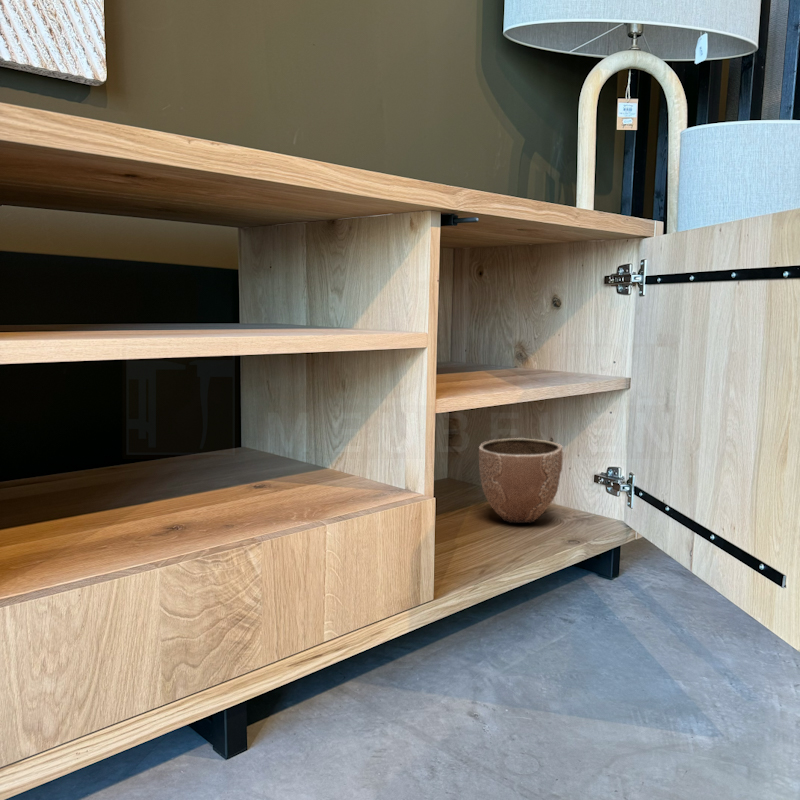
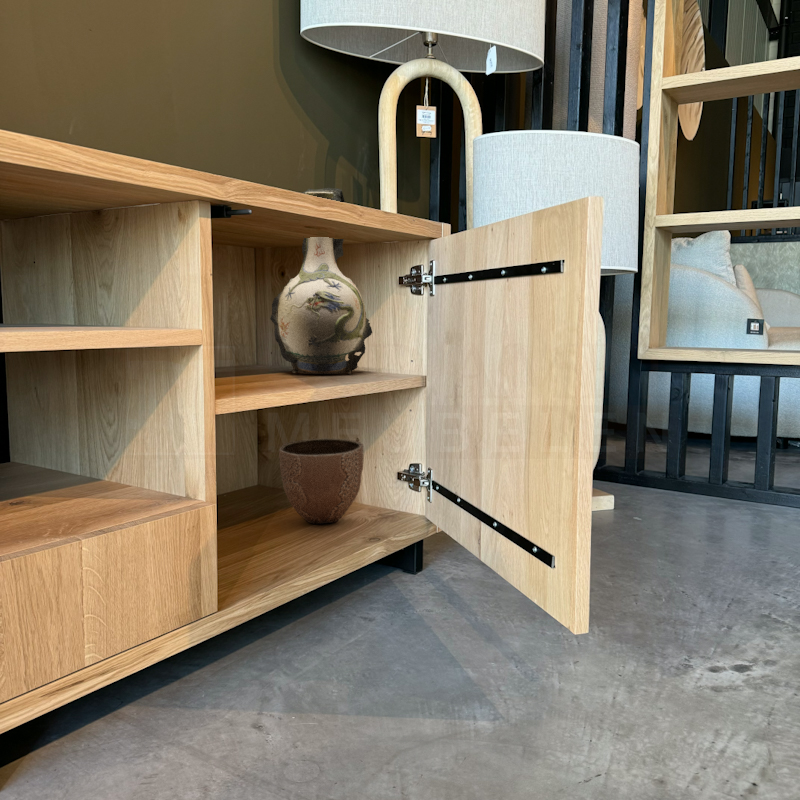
decorative vase: none [472,188,575,375] -> present [270,188,372,374]

